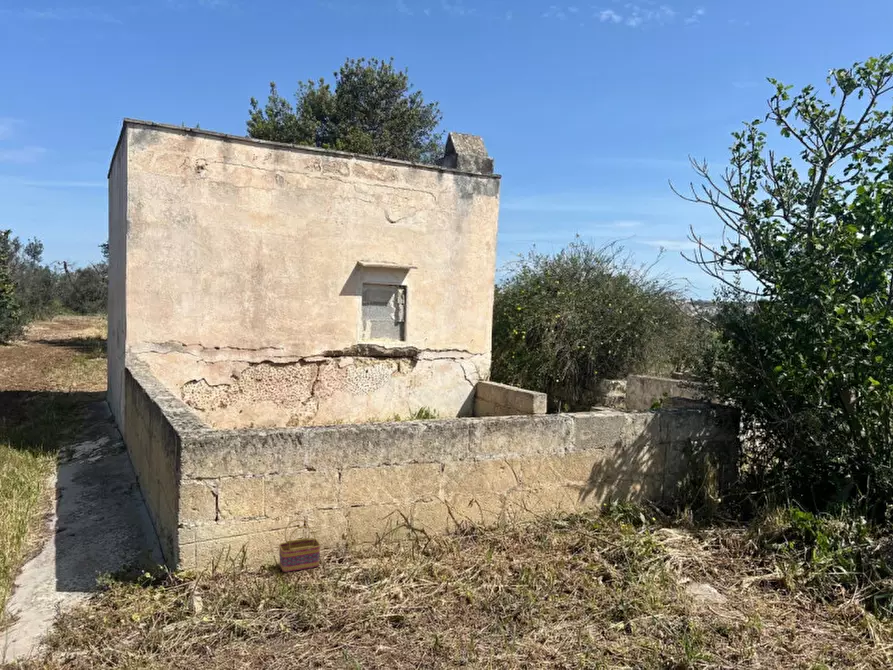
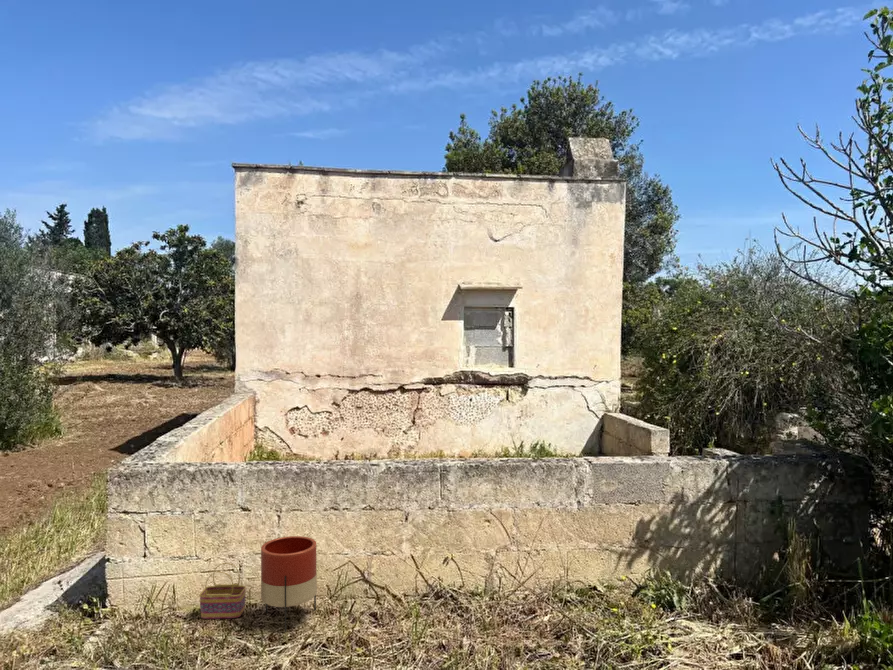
planter: none [338,489,389,570] -> present [261,536,317,632]

